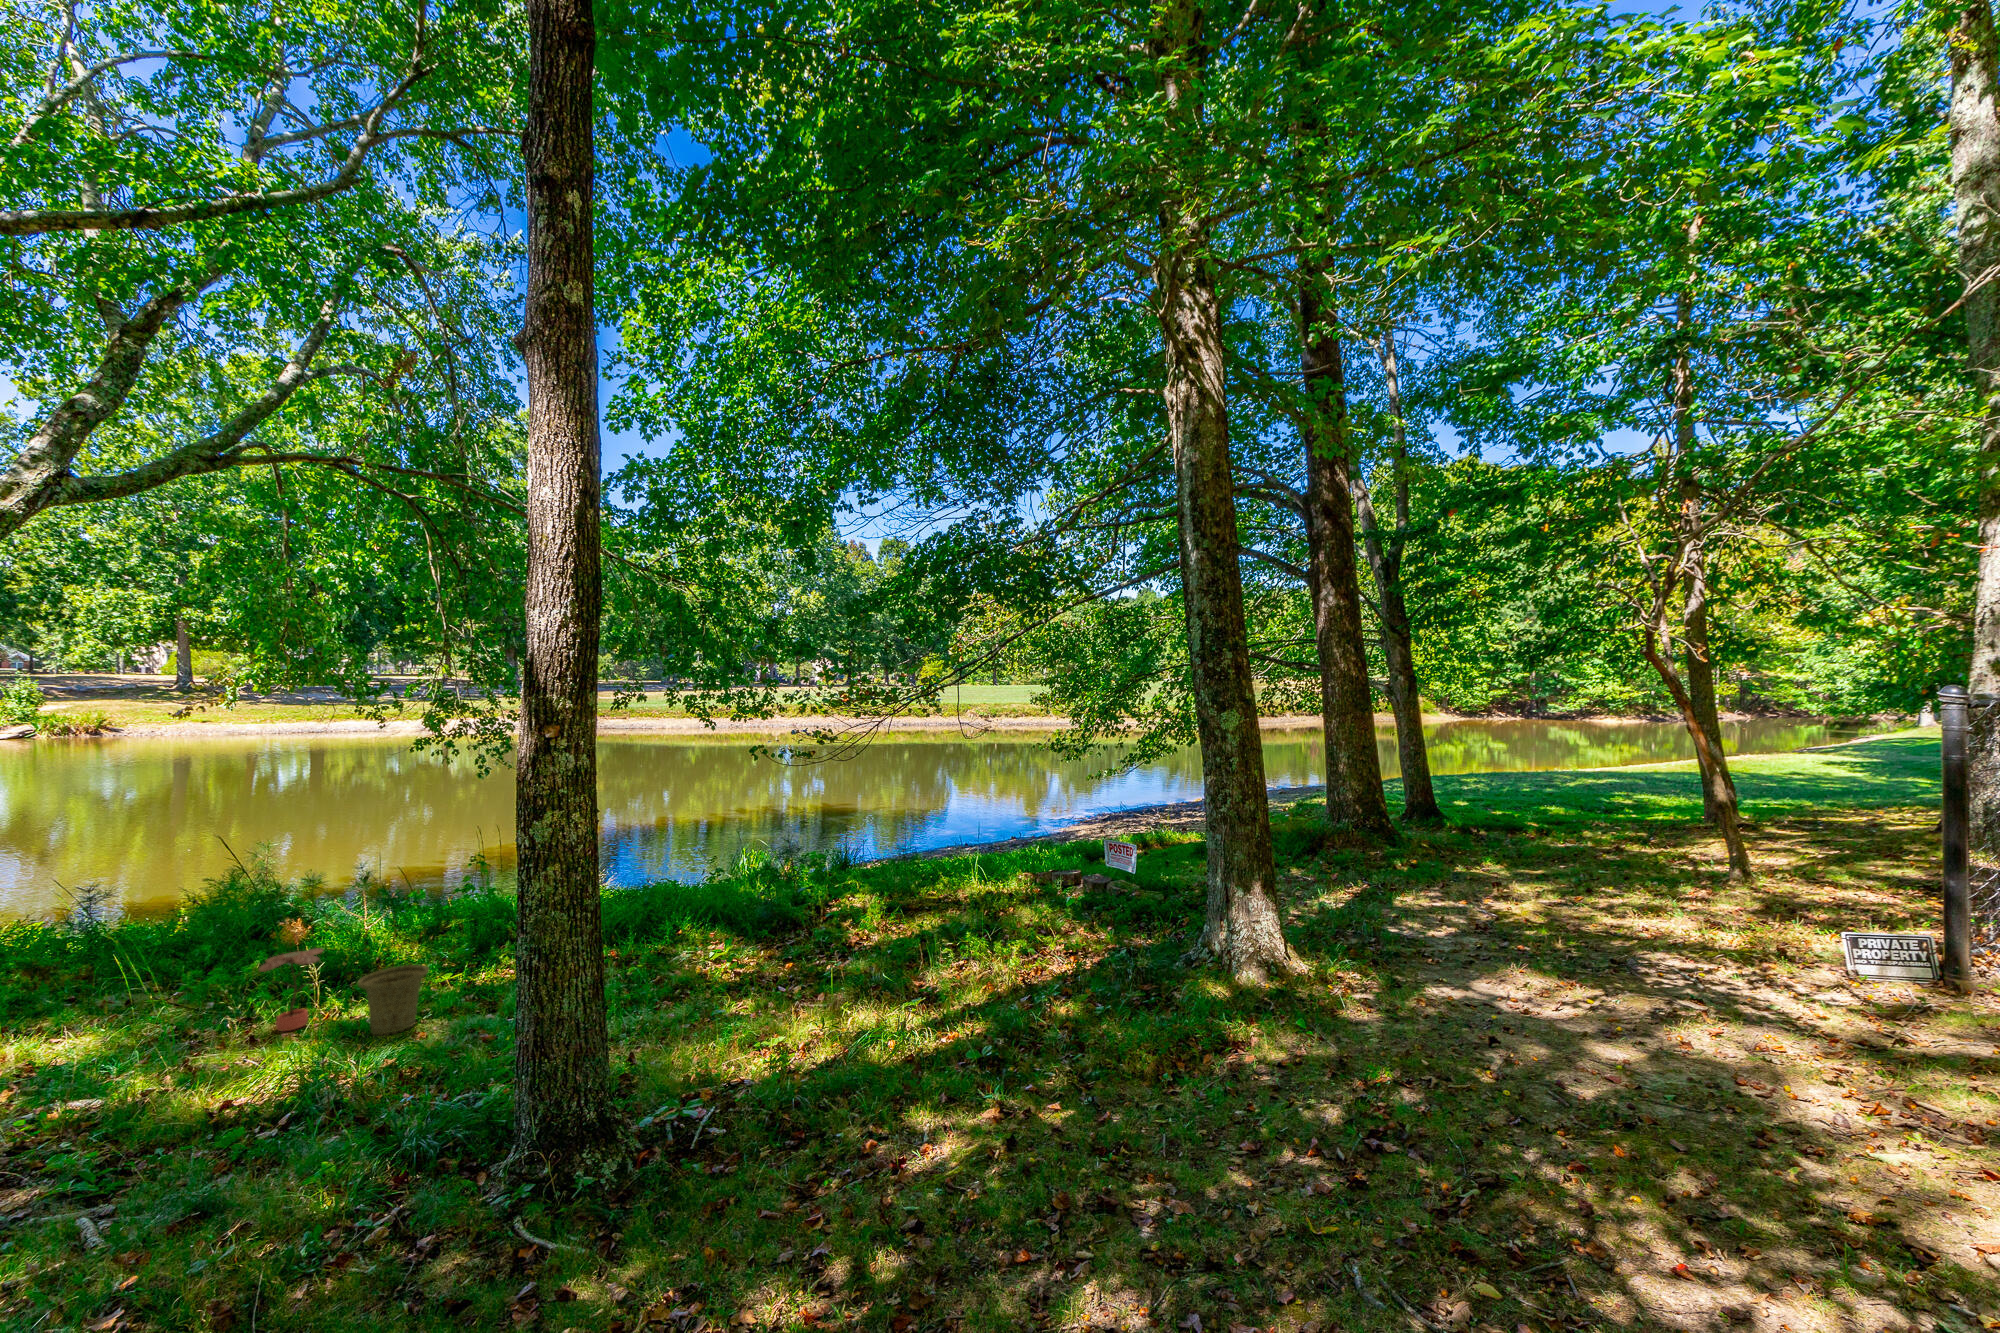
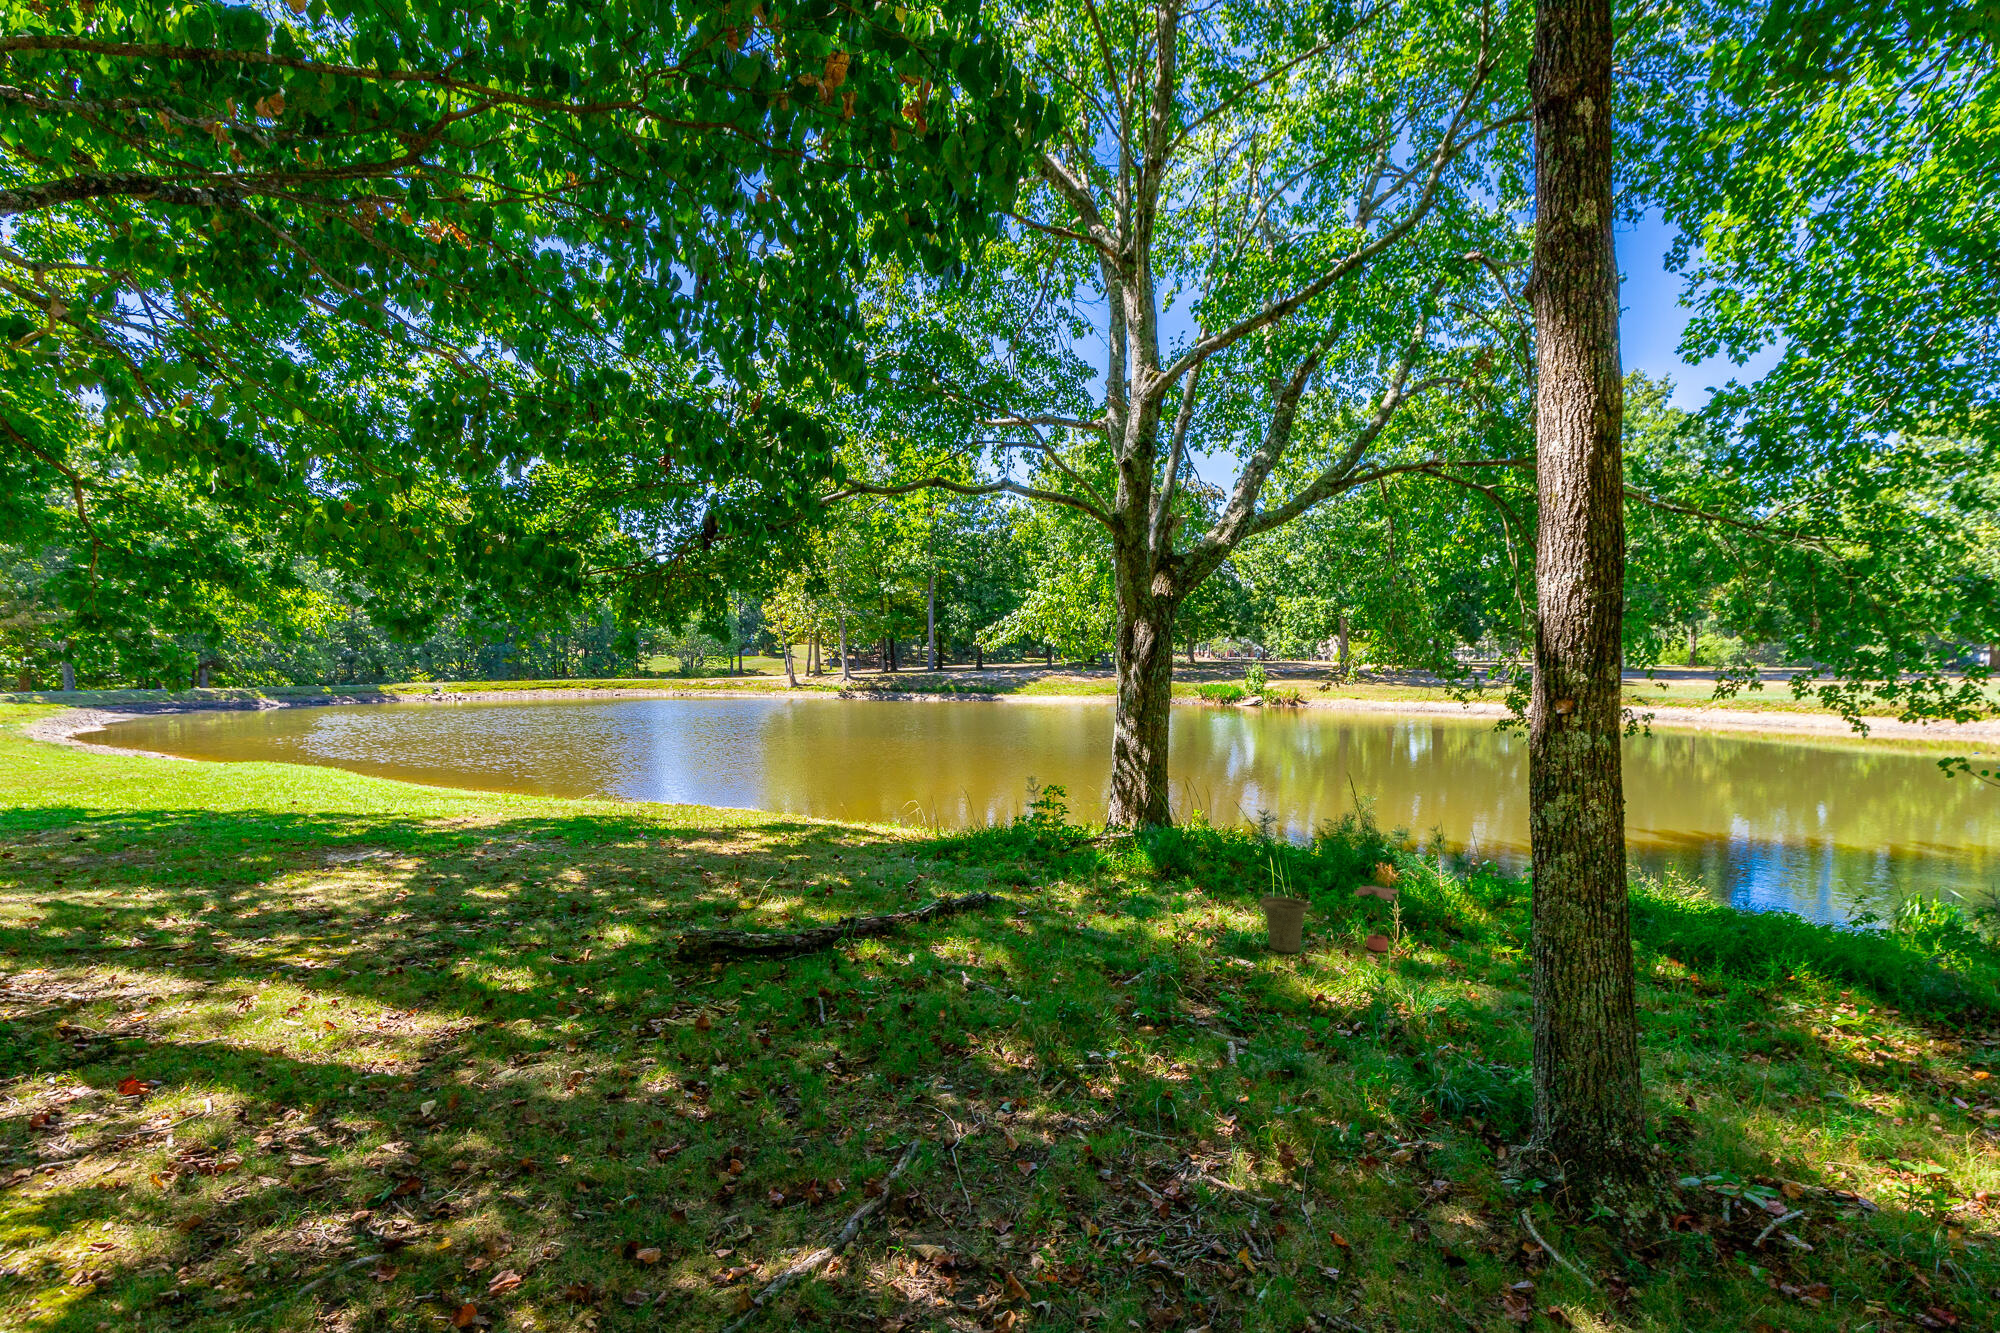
basket: present [357,965,429,1036] -> present [1260,897,1310,953]

